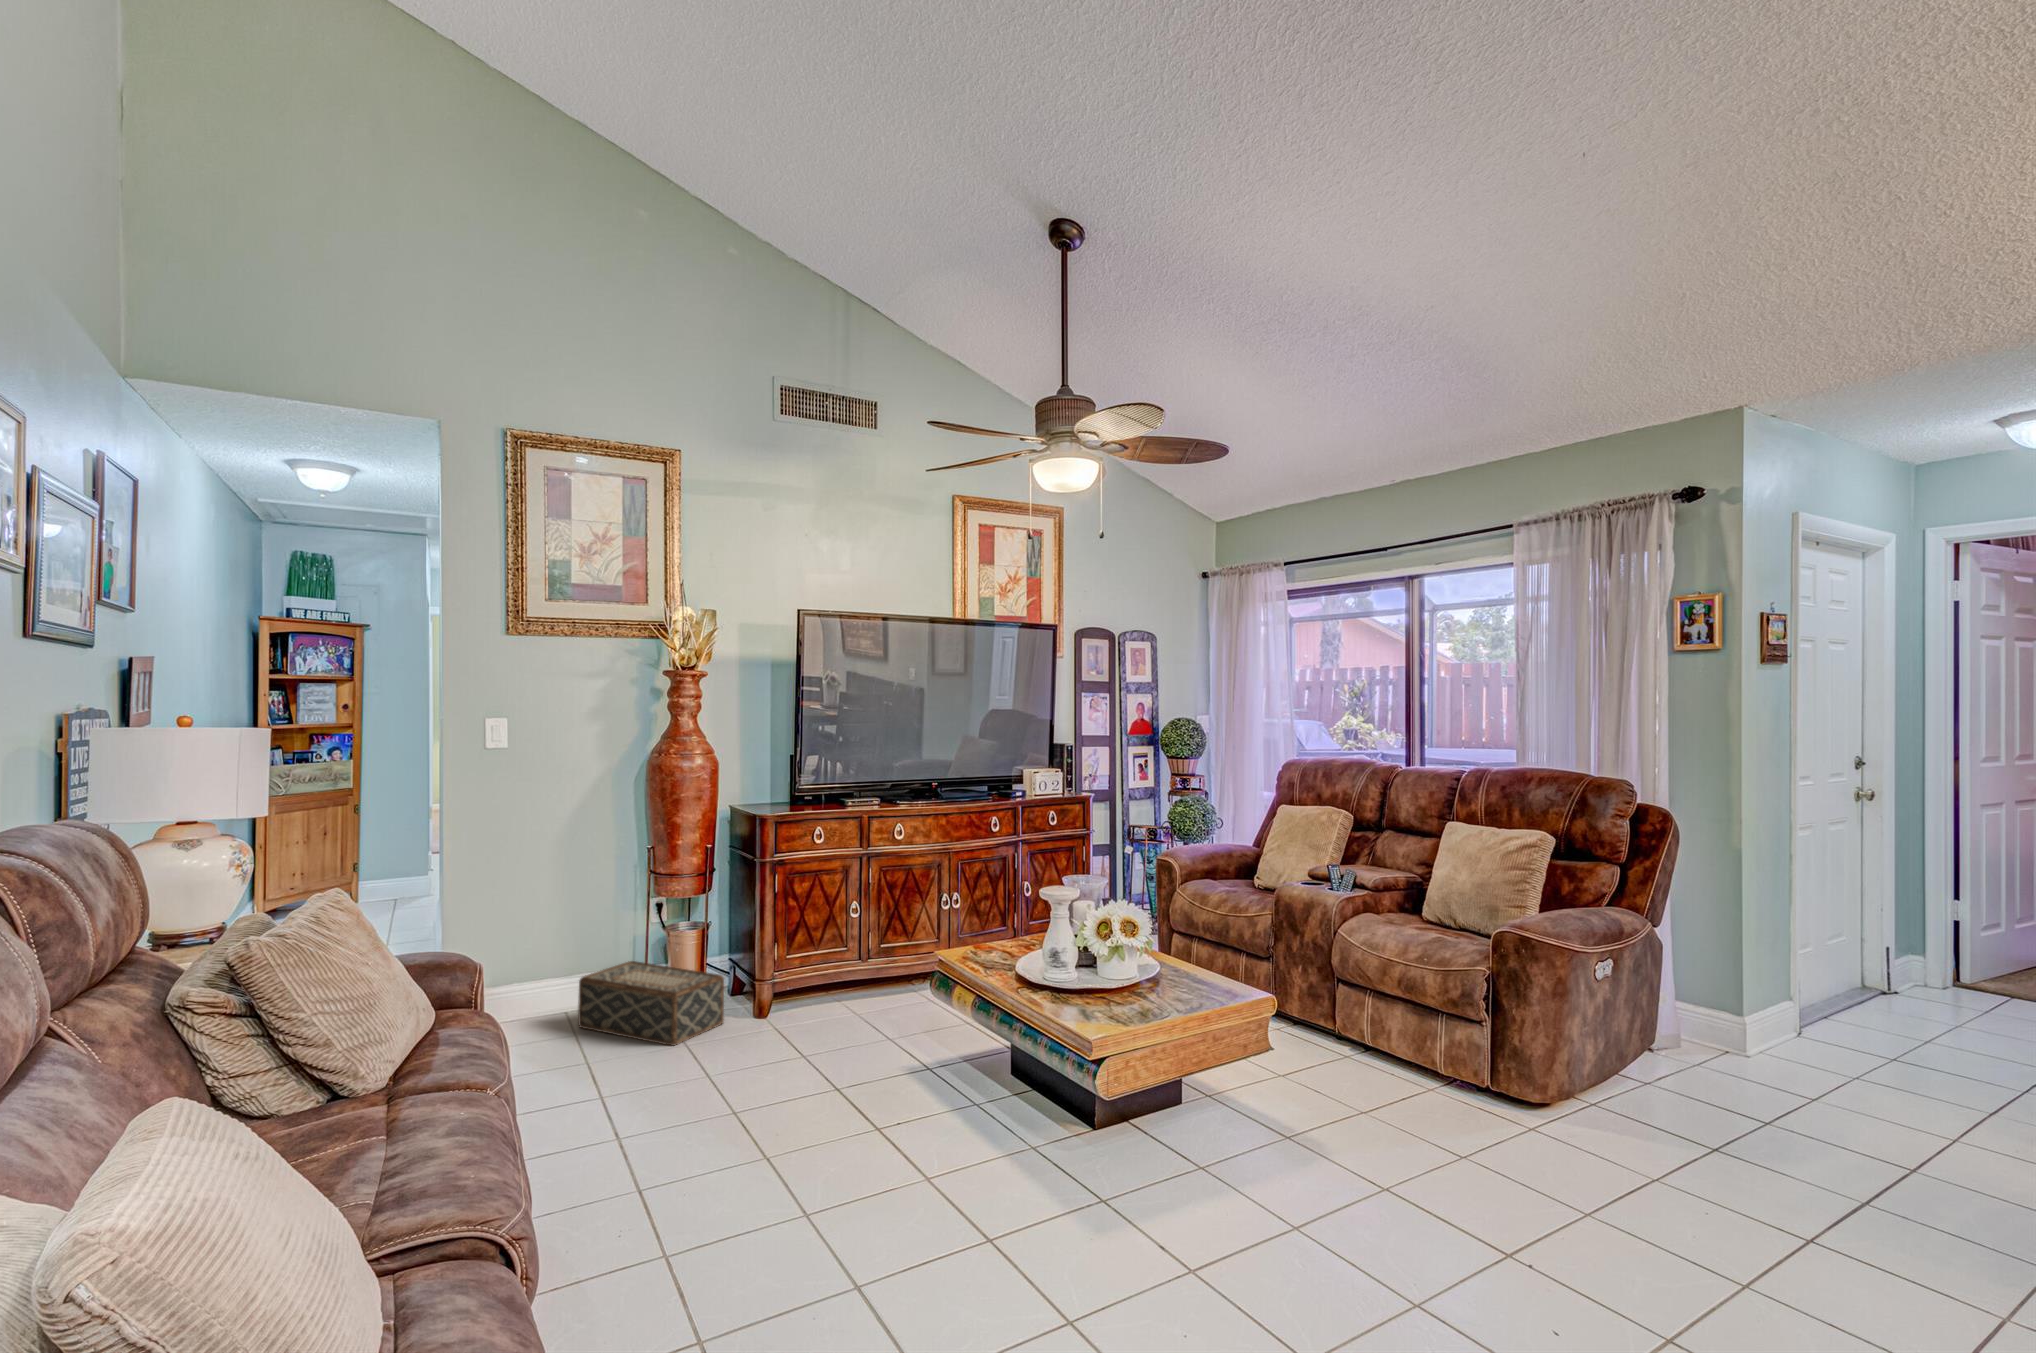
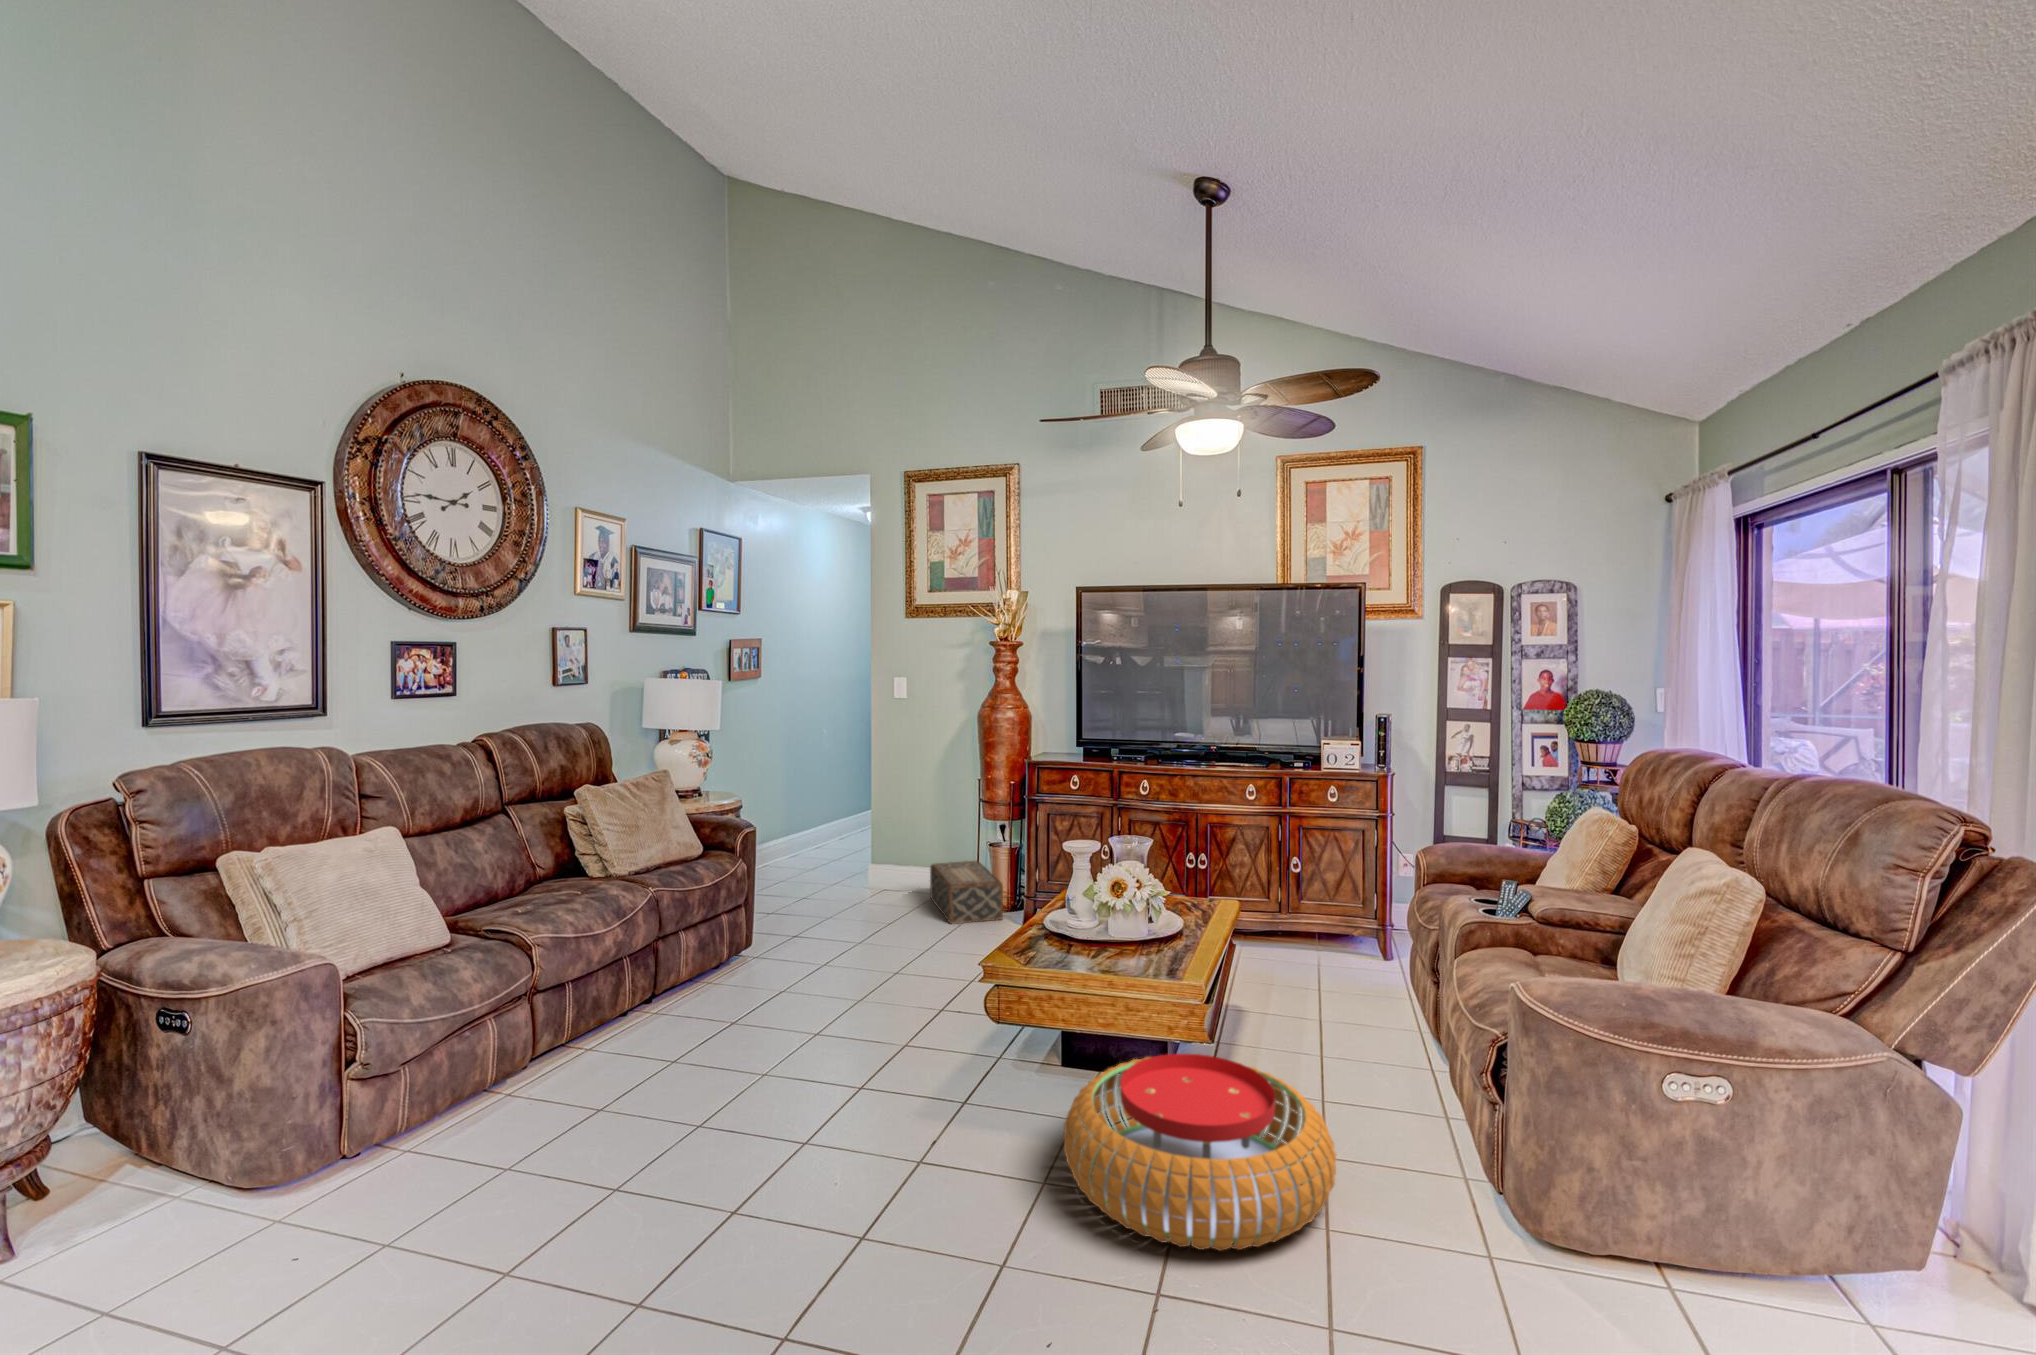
pouf: none [1245,1043,1504,1208] -> present [1064,1054,1336,1251]

